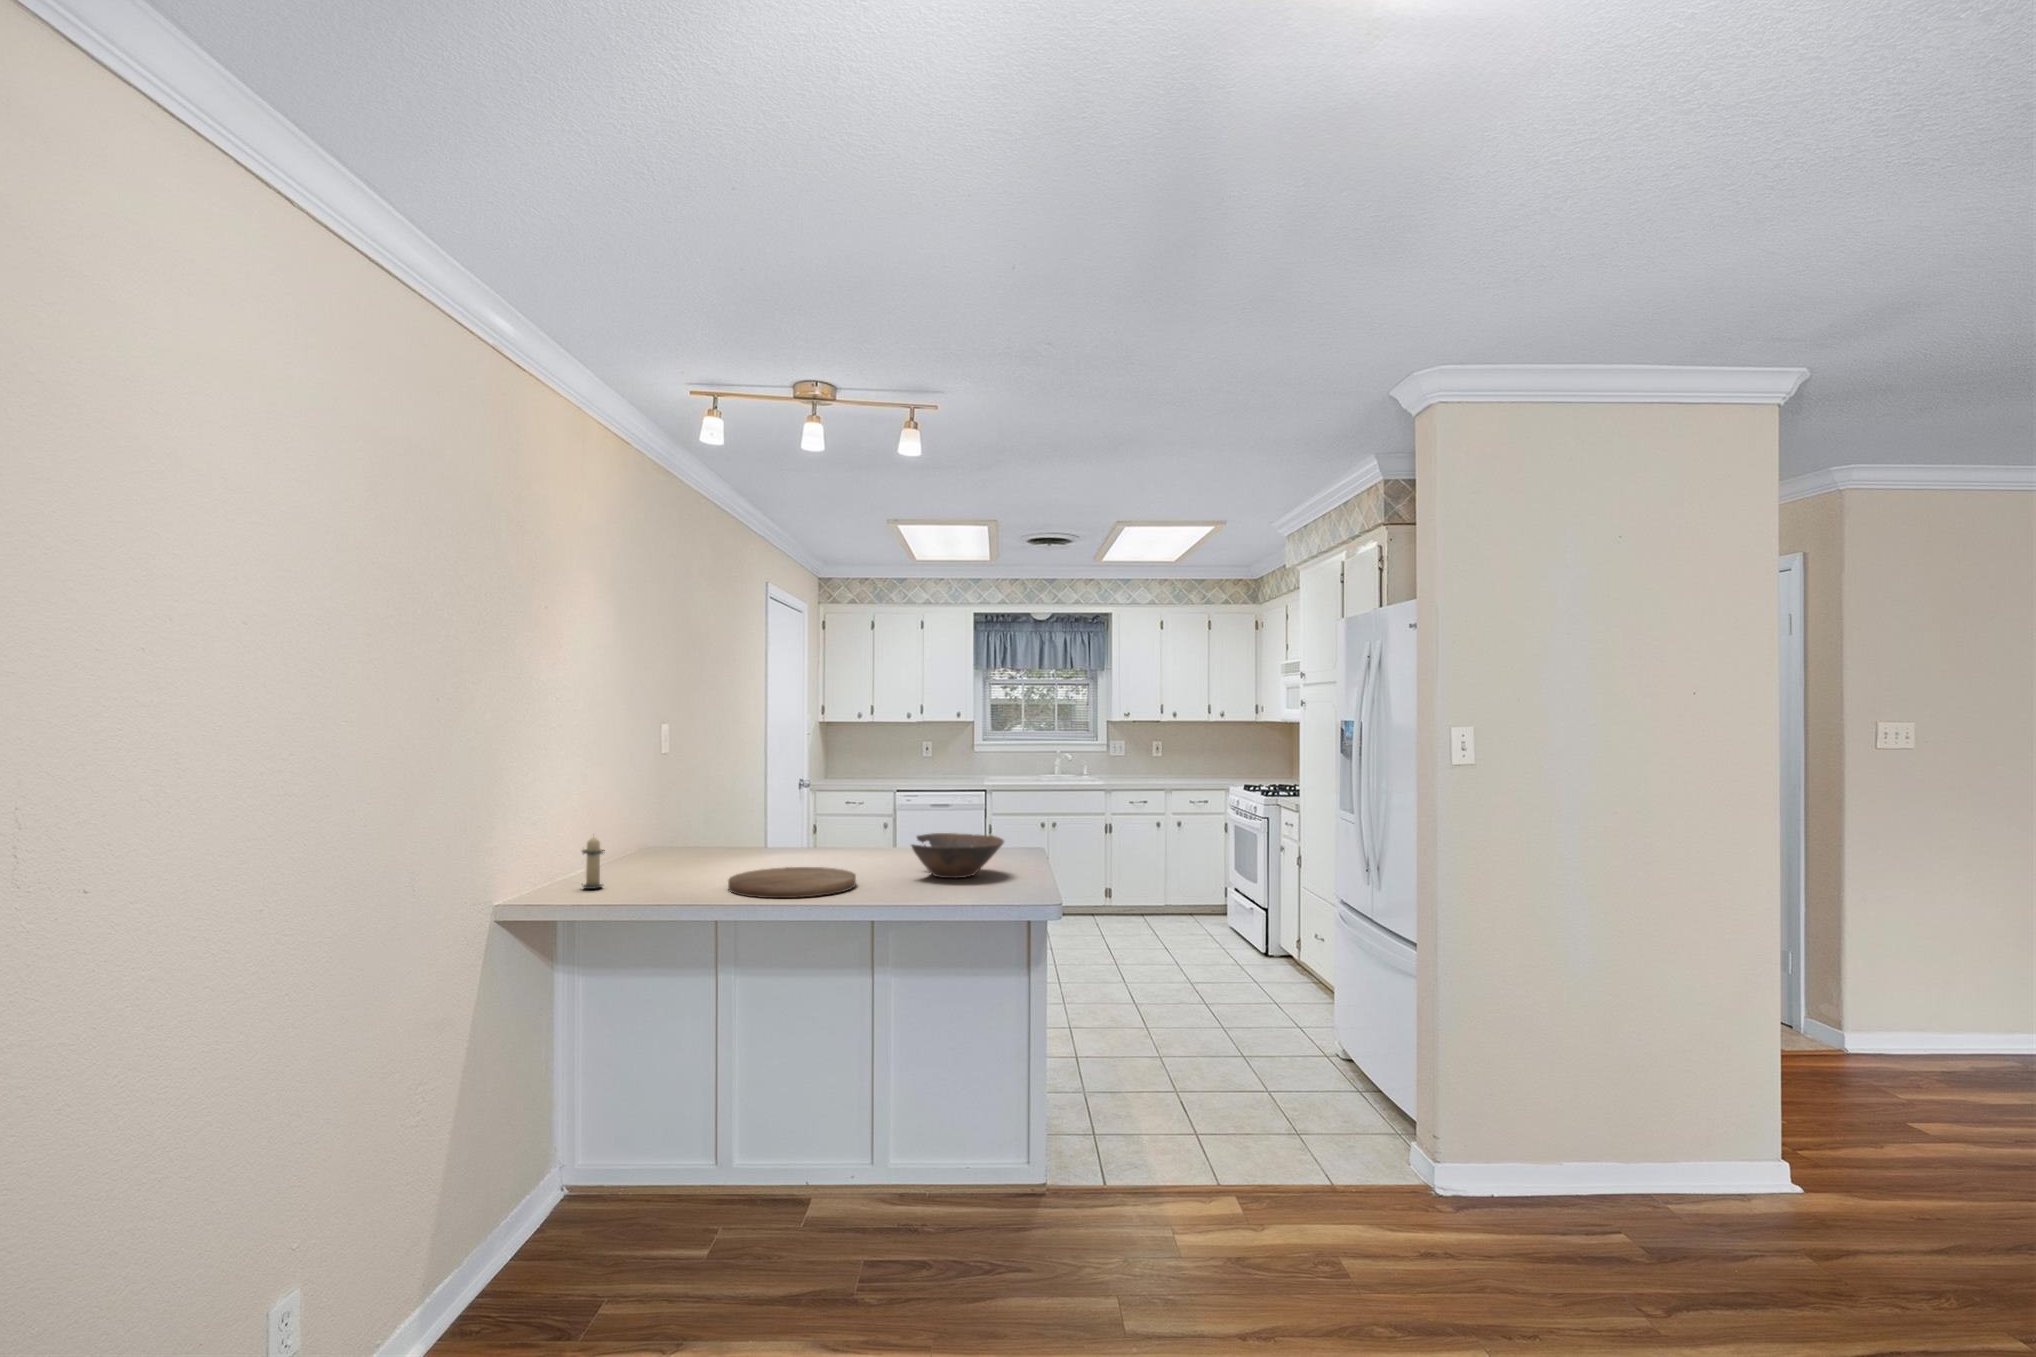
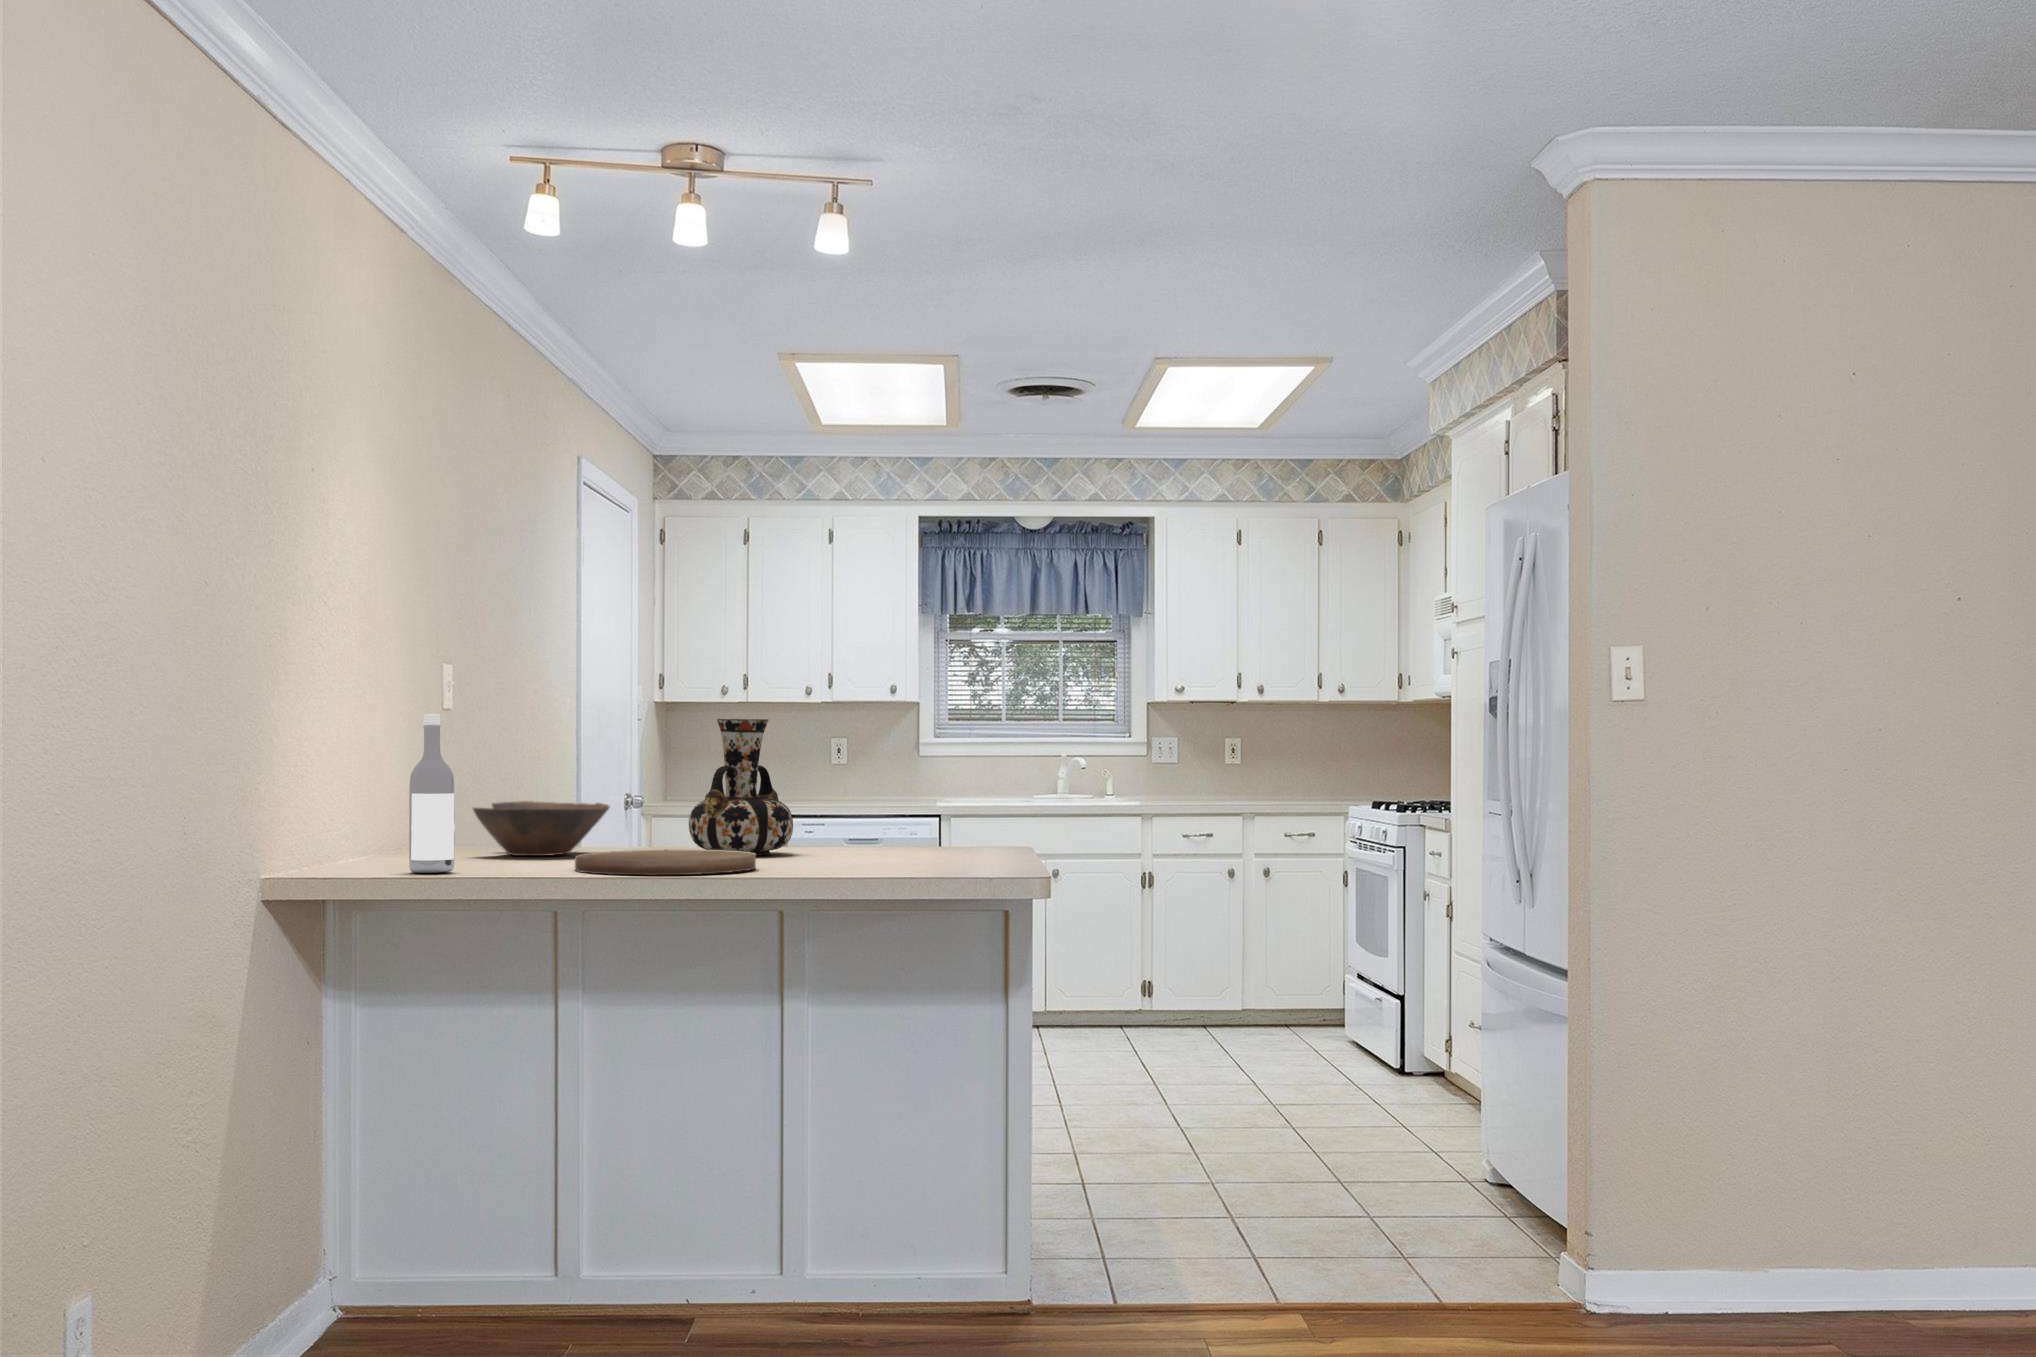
vase: none [816,769,886,863] -> present [689,719,793,855]
wine bottle: none [609,782,641,896] -> present [409,714,455,873]
bowl: present [911,833,1004,878] -> present [473,801,610,856]
candle: present [582,837,605,889] -> none [362,791,402,869]

